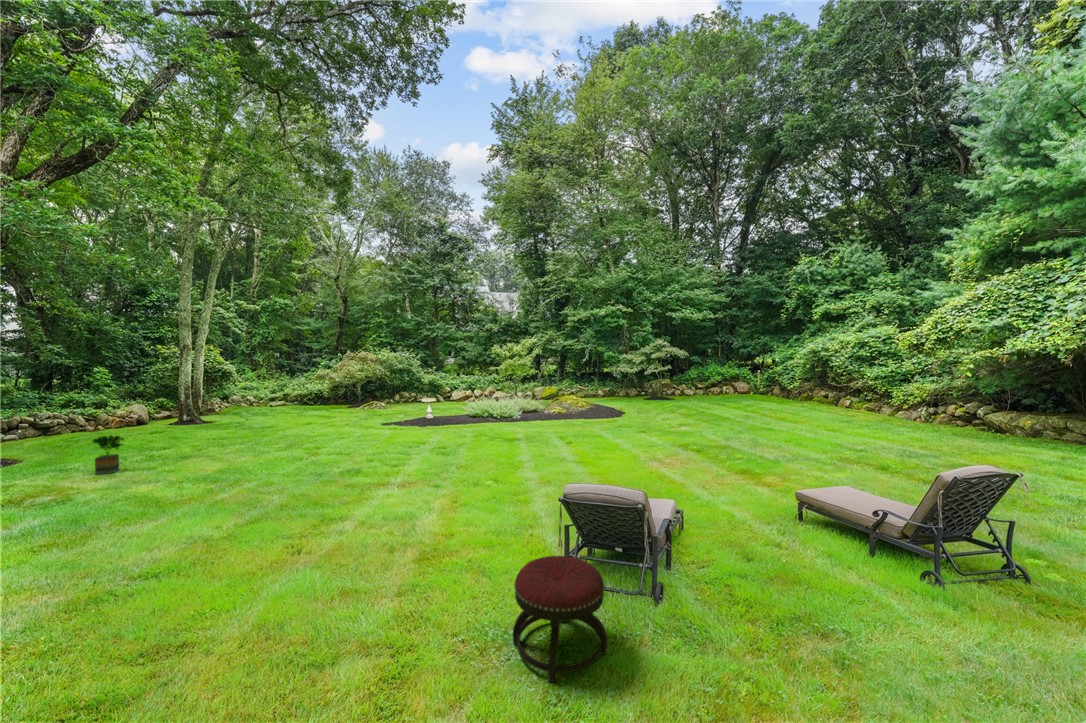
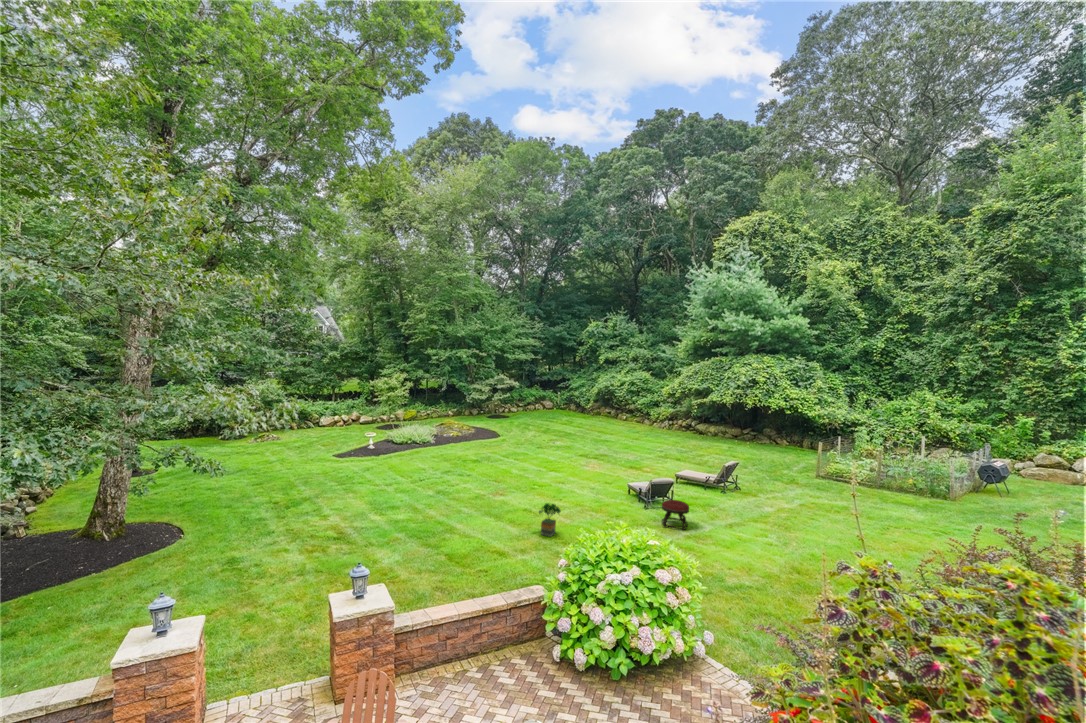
potted tree: present [92,435,124,475] -> present [539,503,561,537]

